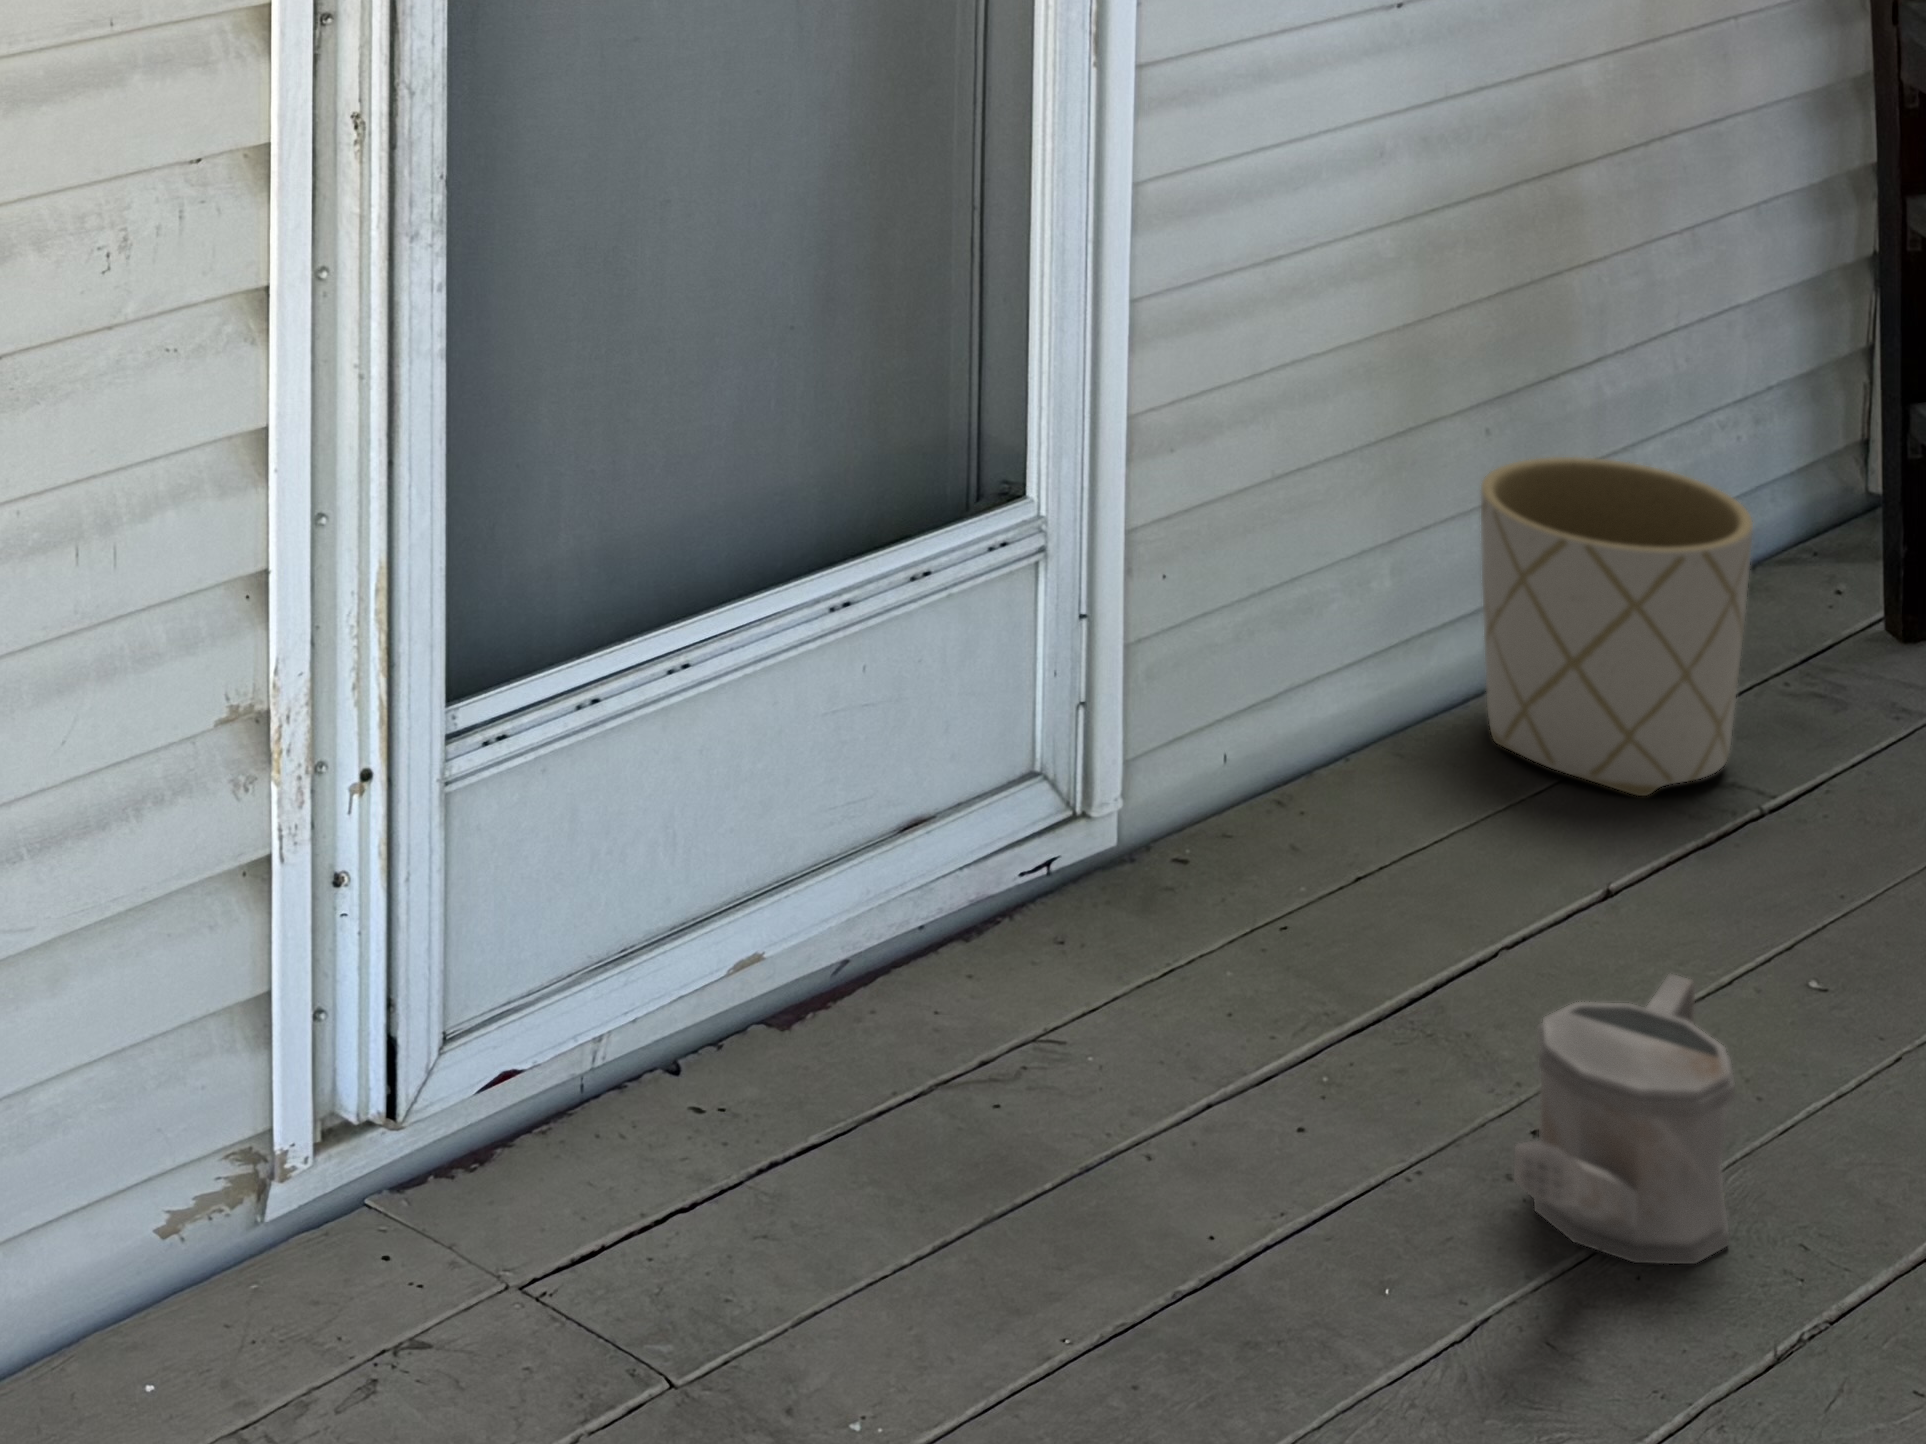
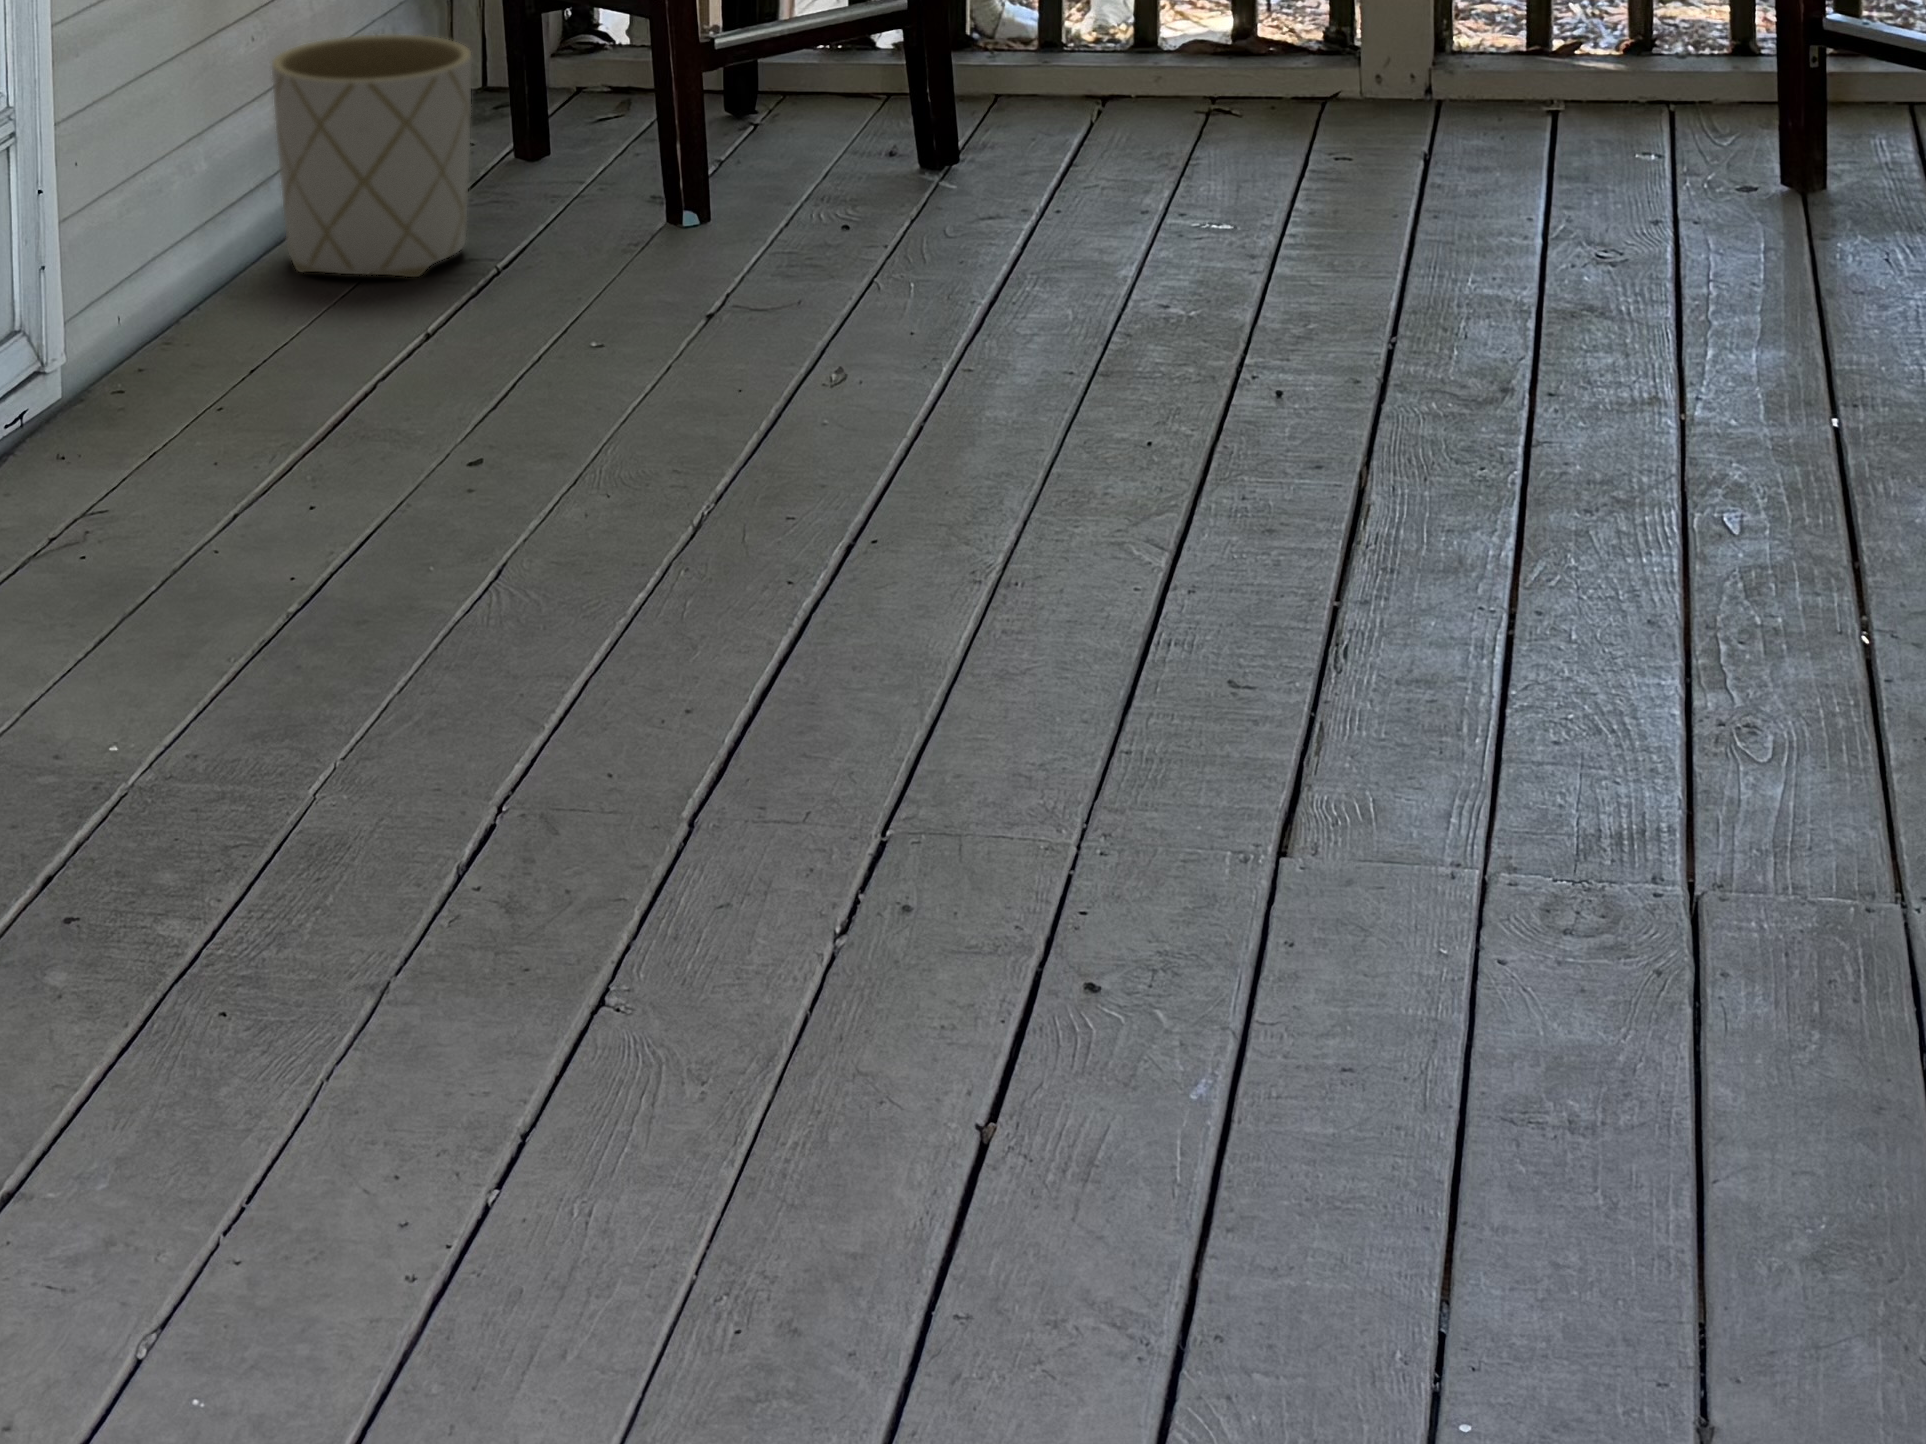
watering can: present [1514,974,1735,1264] -> none [475,315,620,511]

